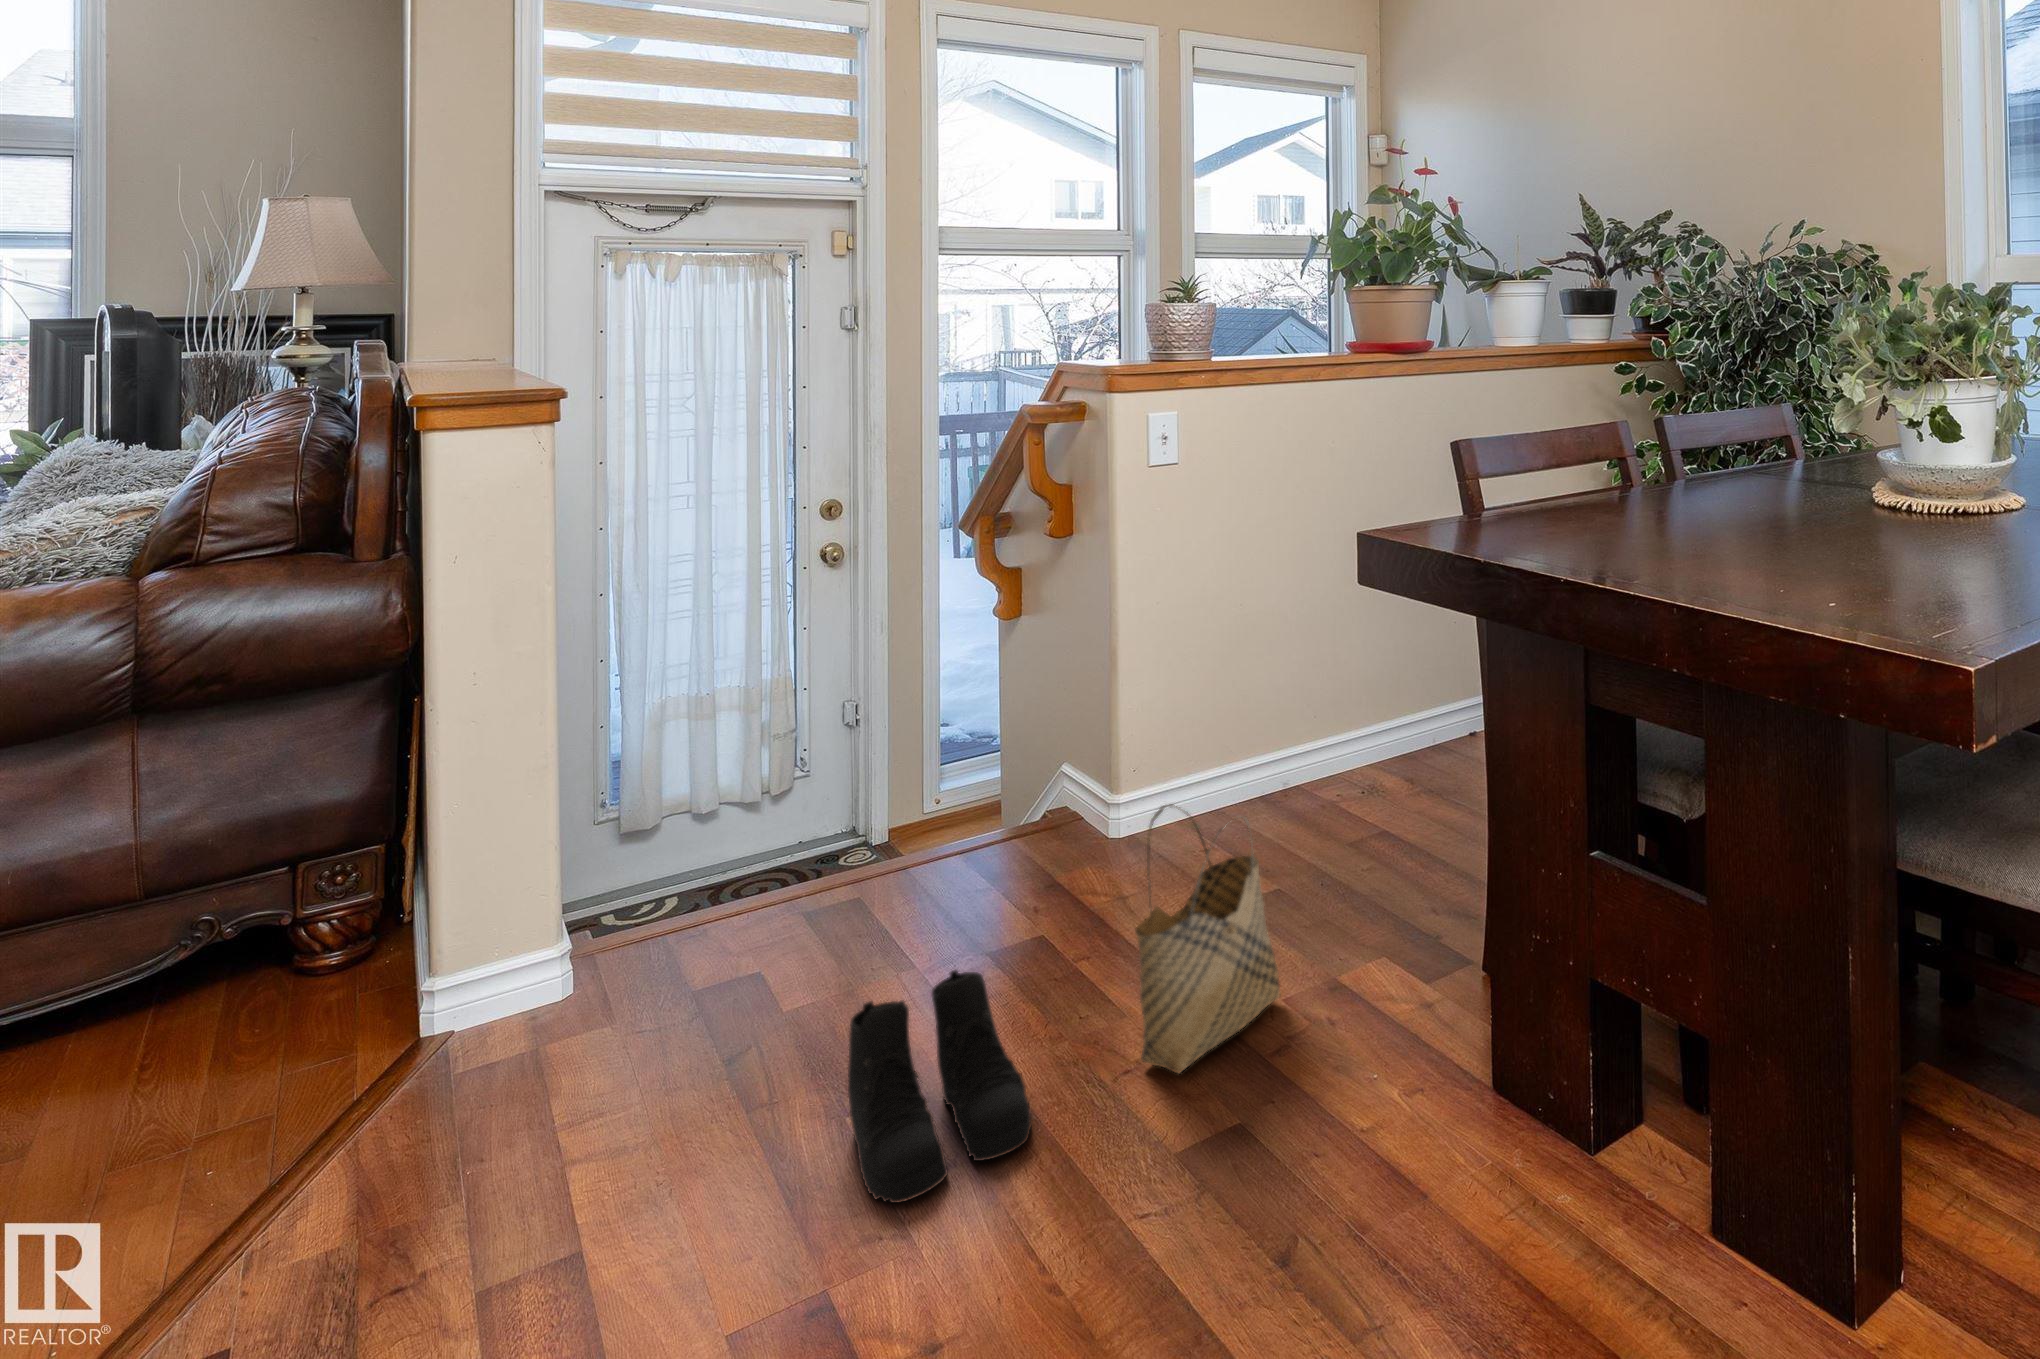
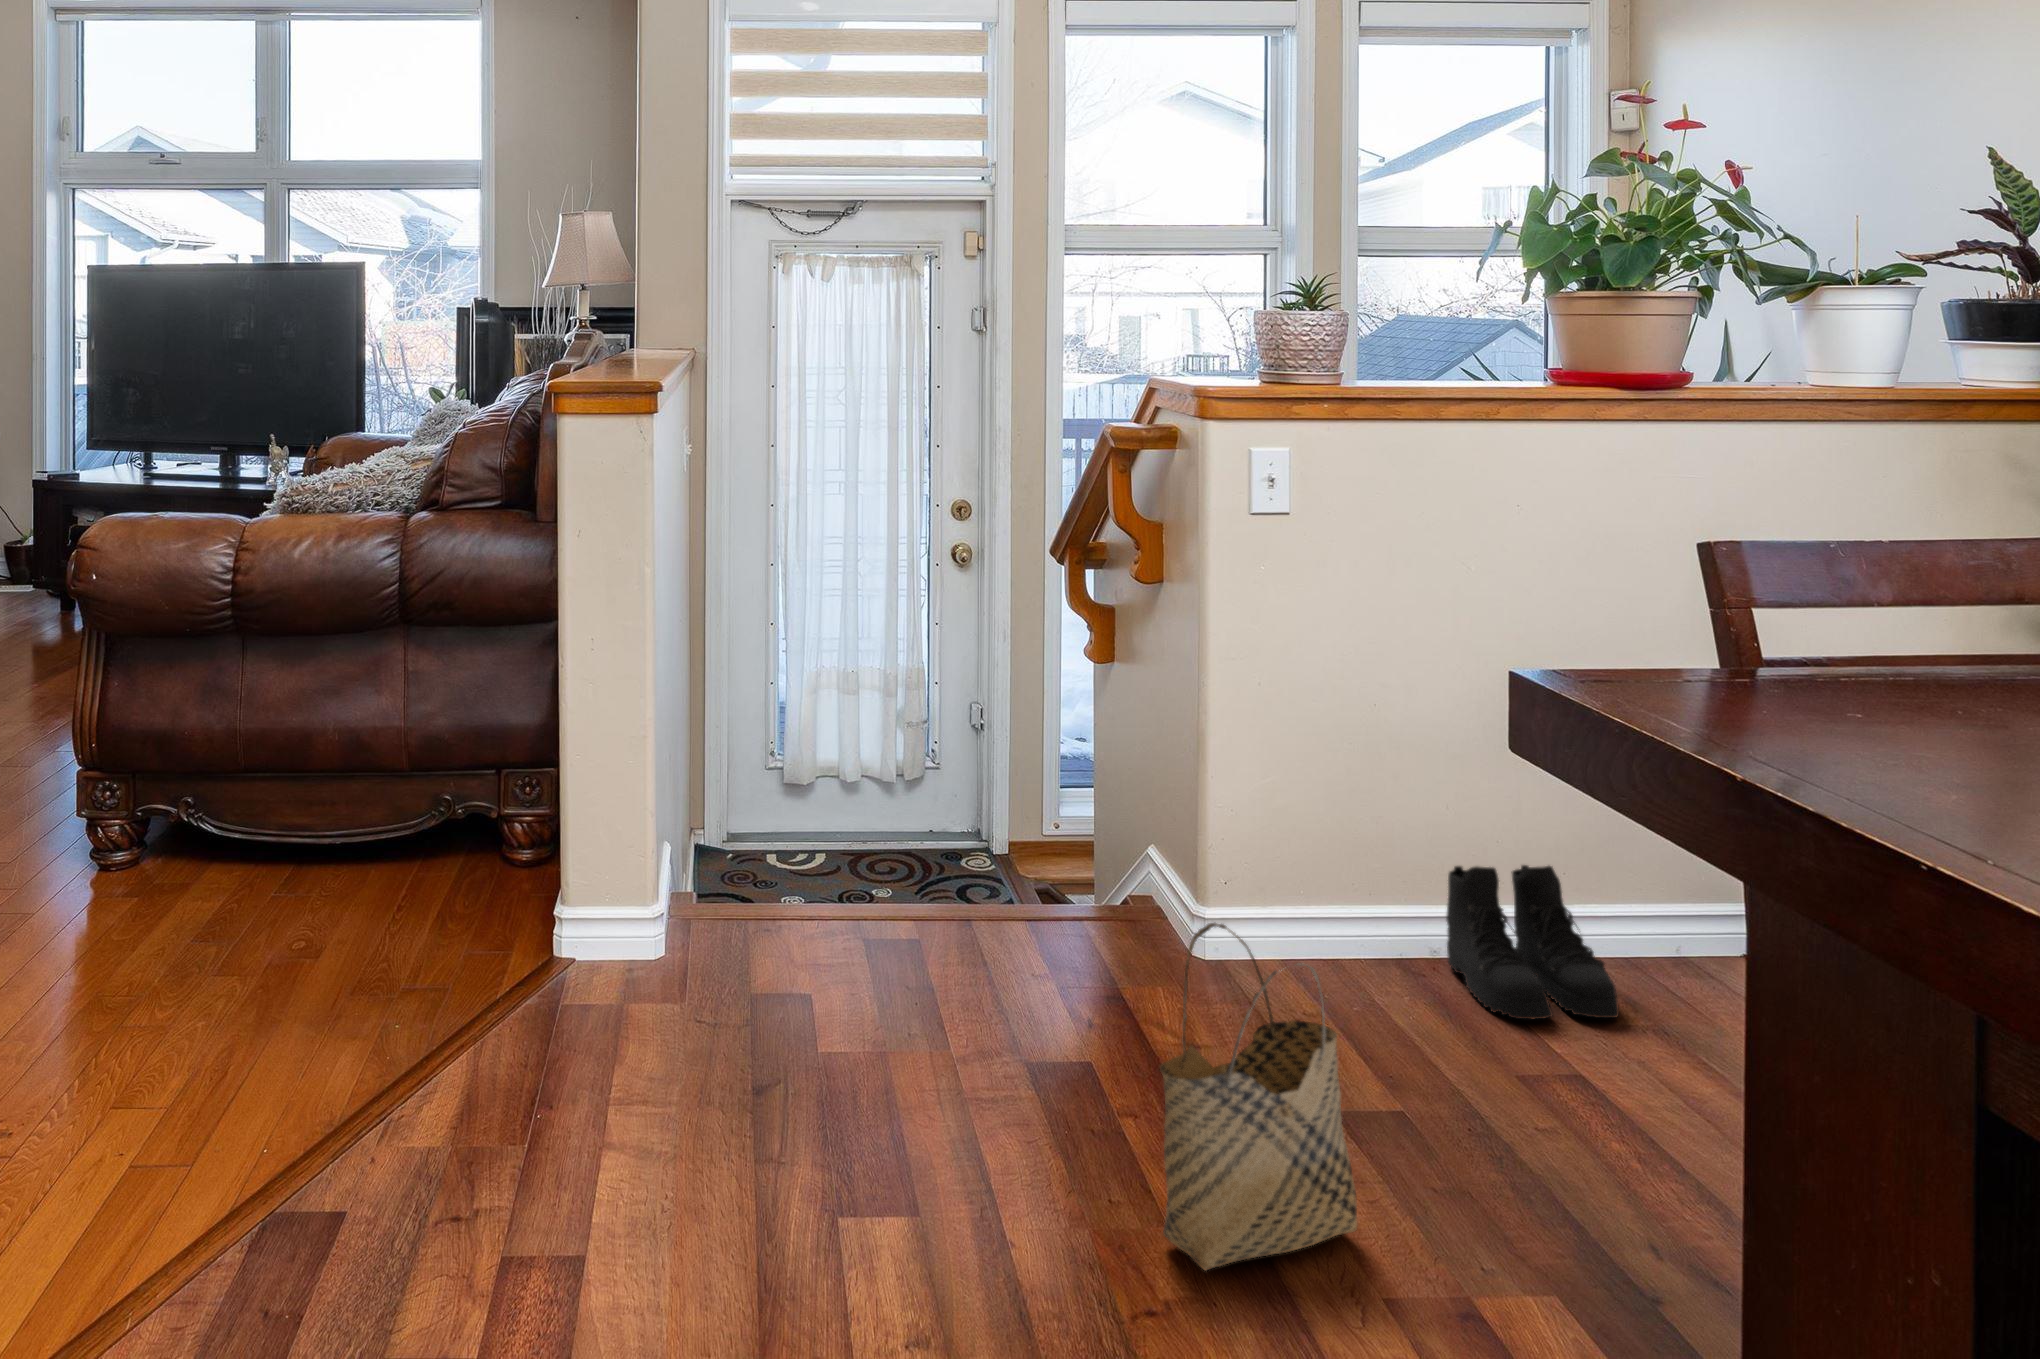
boots: present [848,970,1031,1203] -> present [1446,865,1619,1019]

